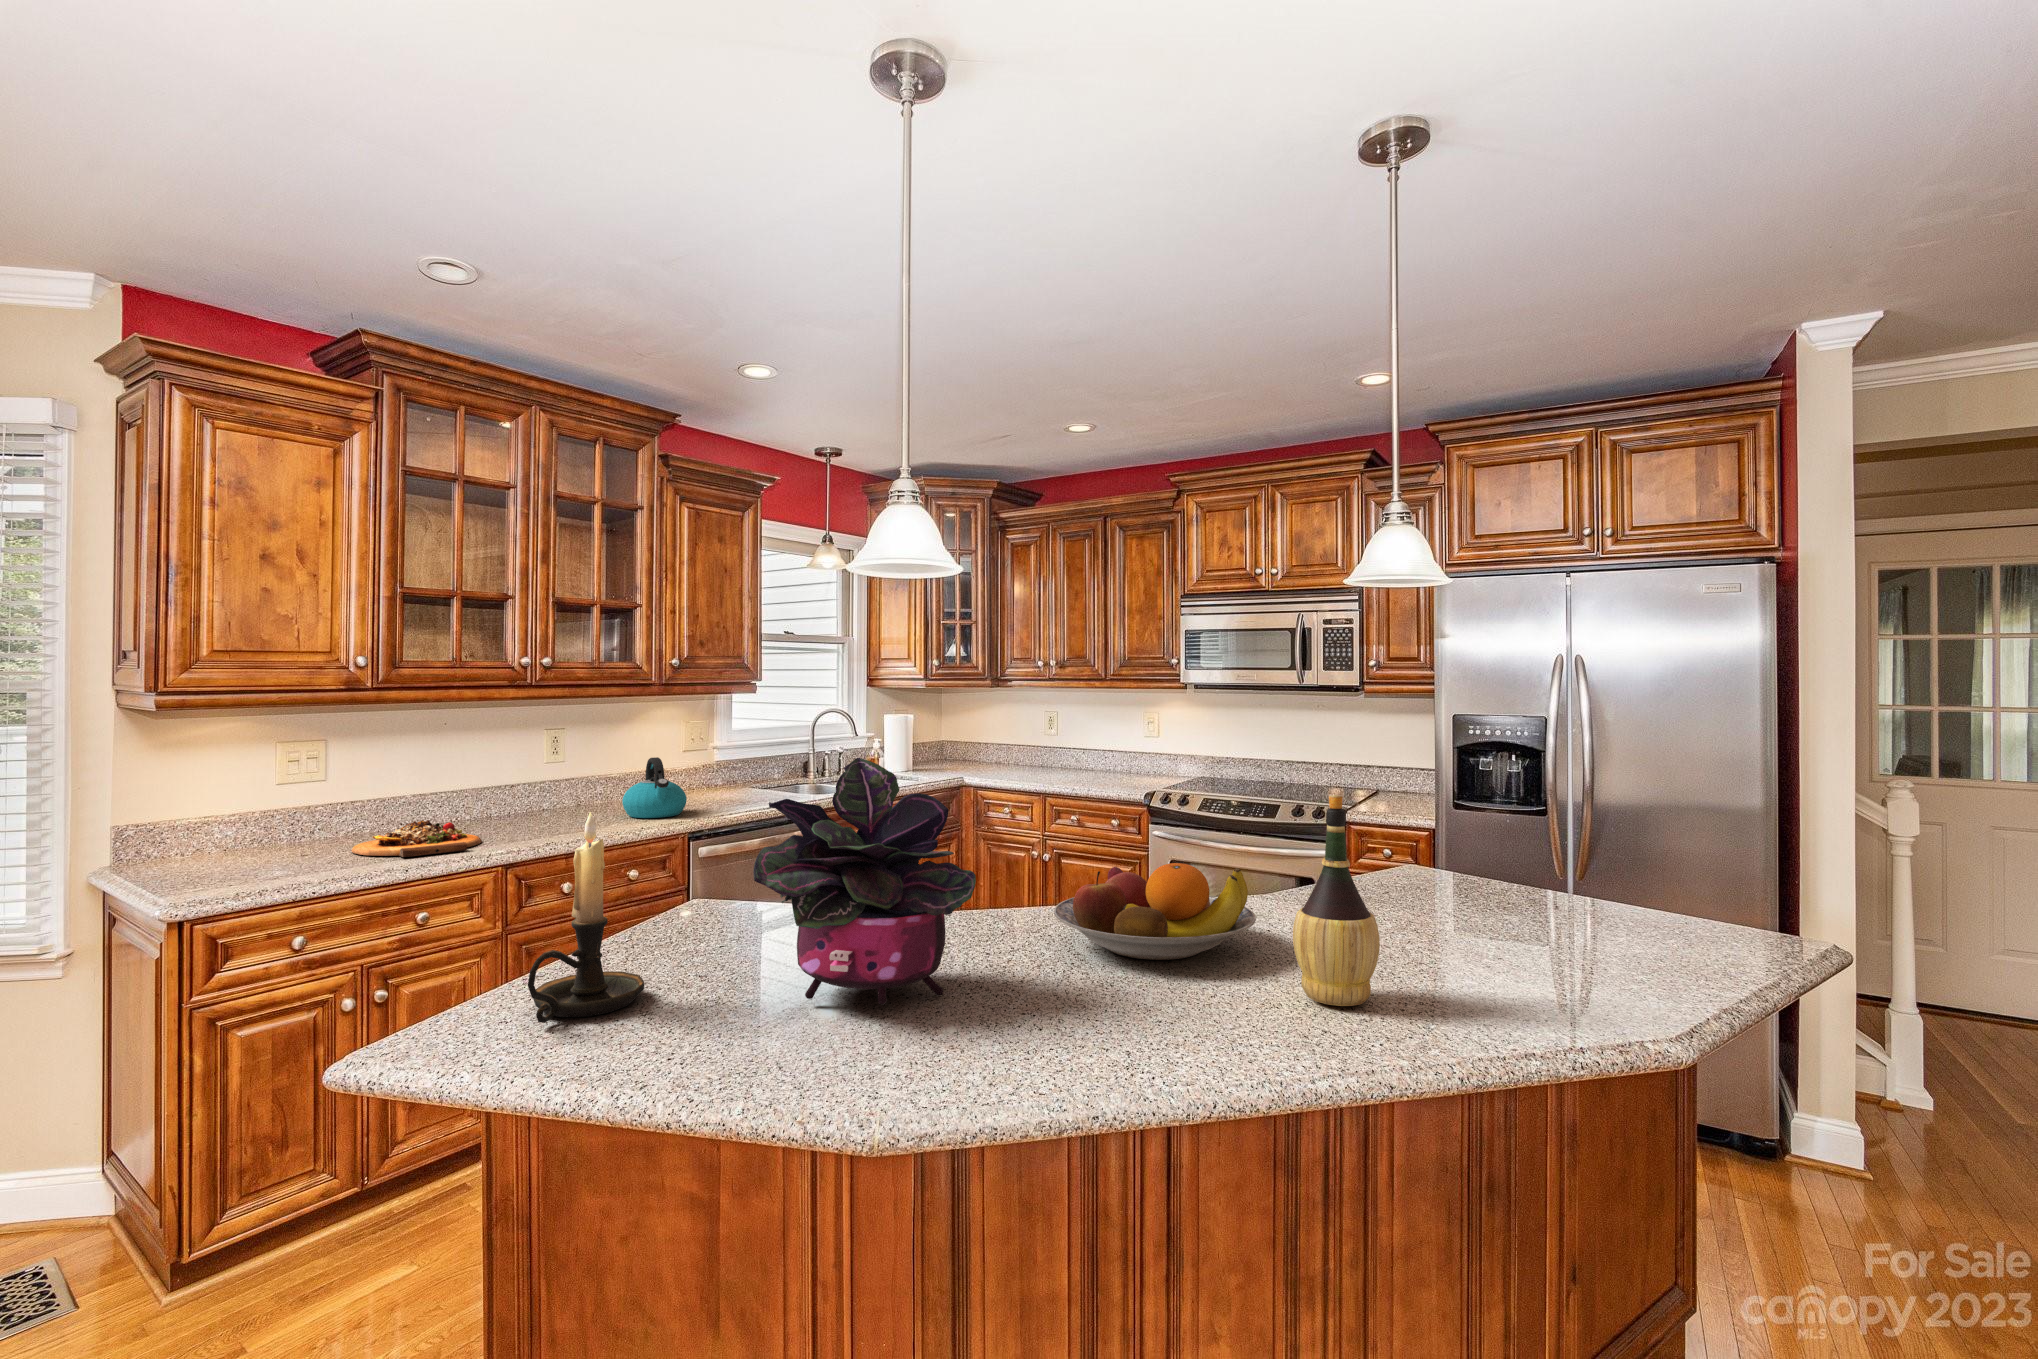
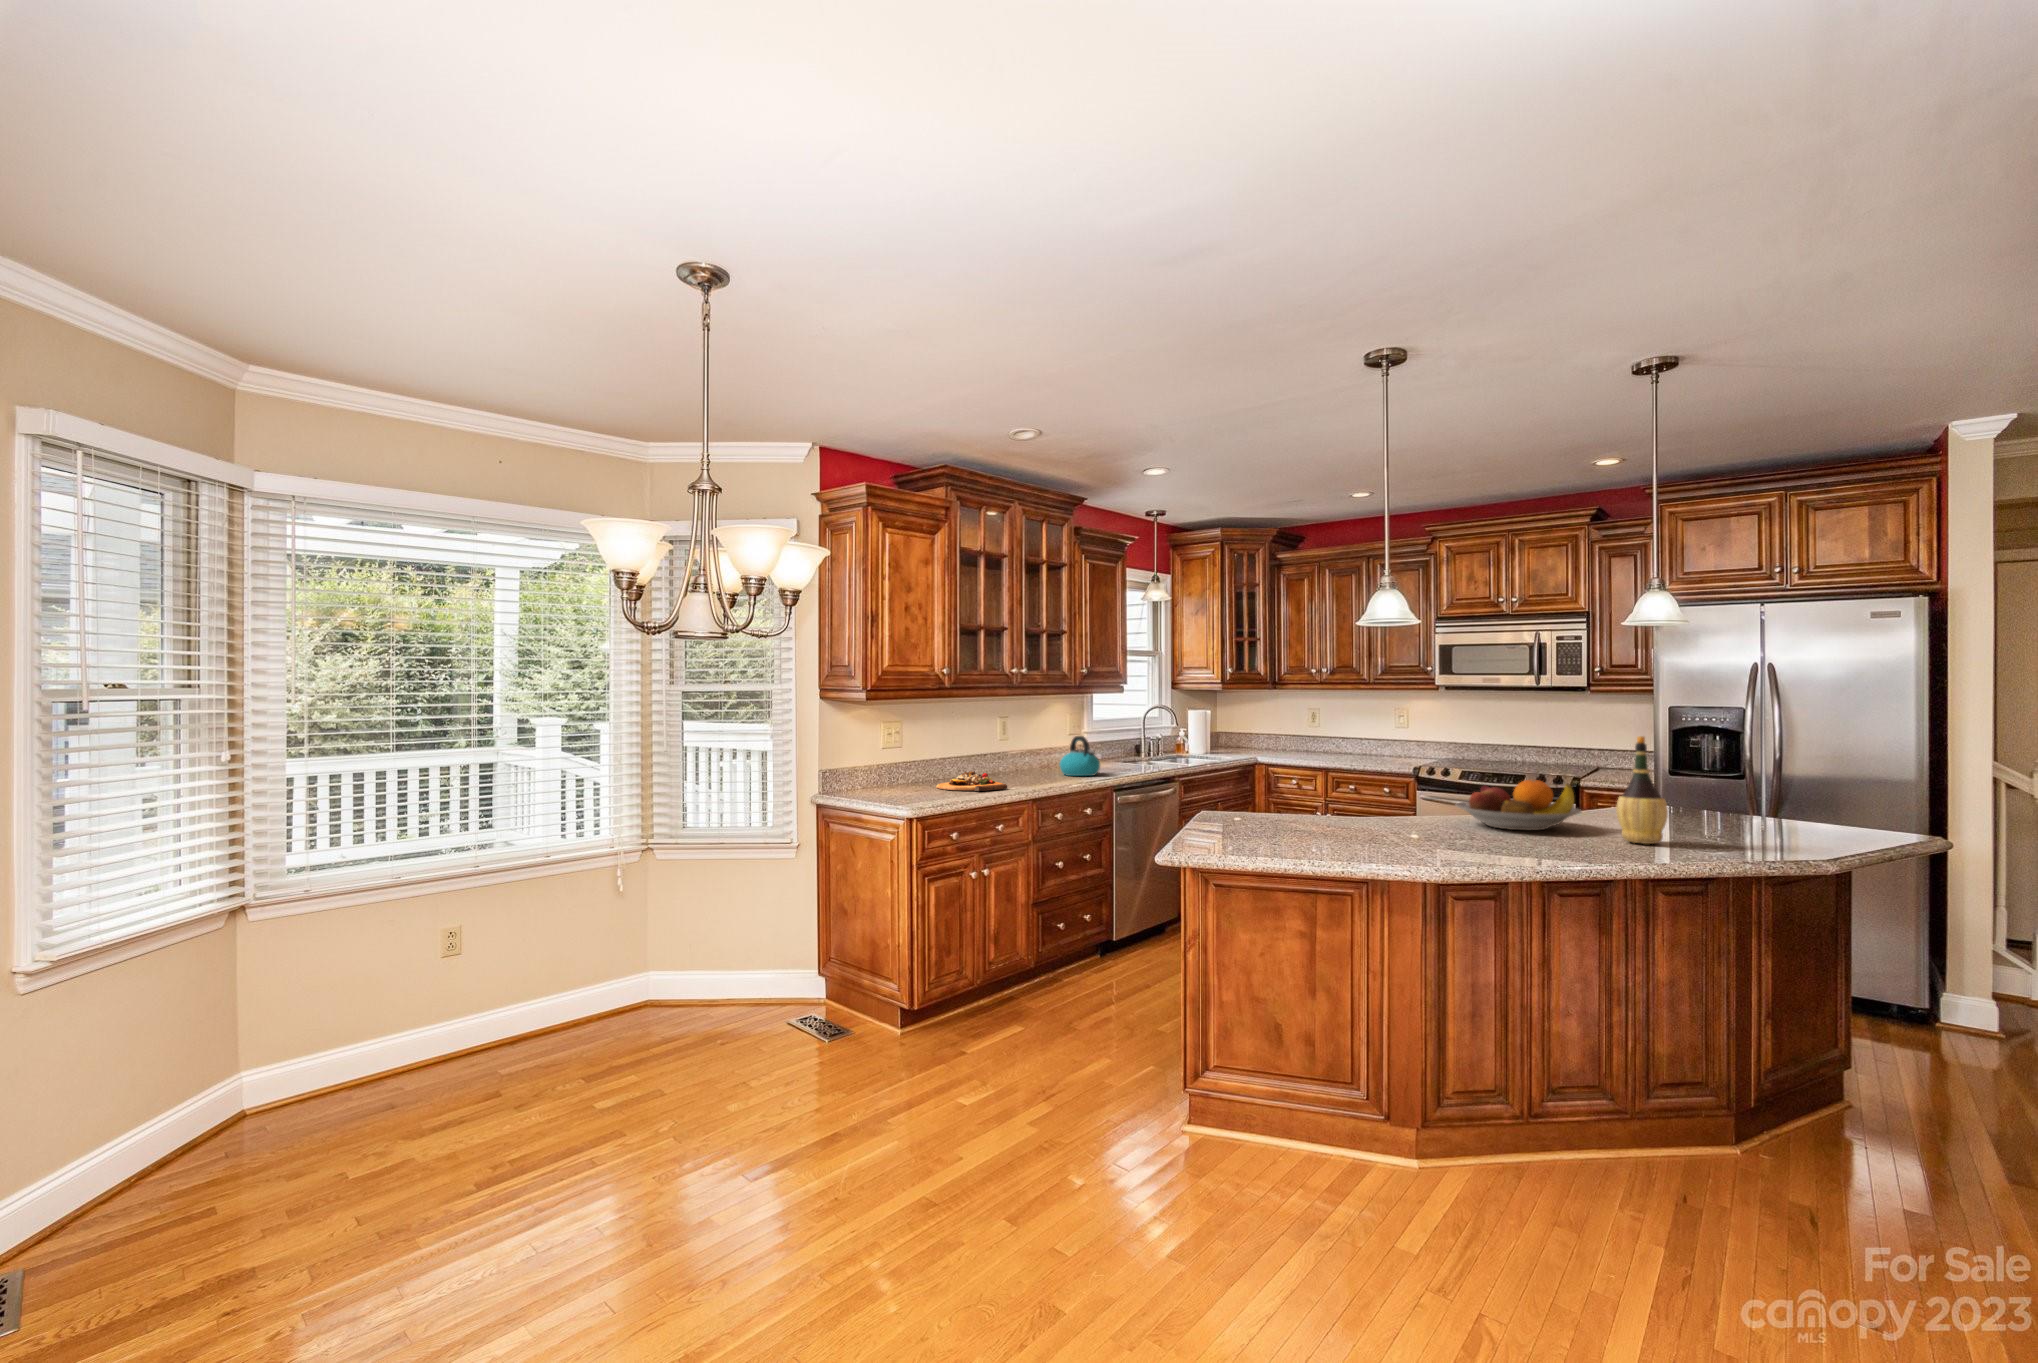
potted plant: present [753,758,976,1005] -> none [1327,718,1444,838]
candle holder: present [528,812,644,1023] -> none [1219,743,1270,840]

